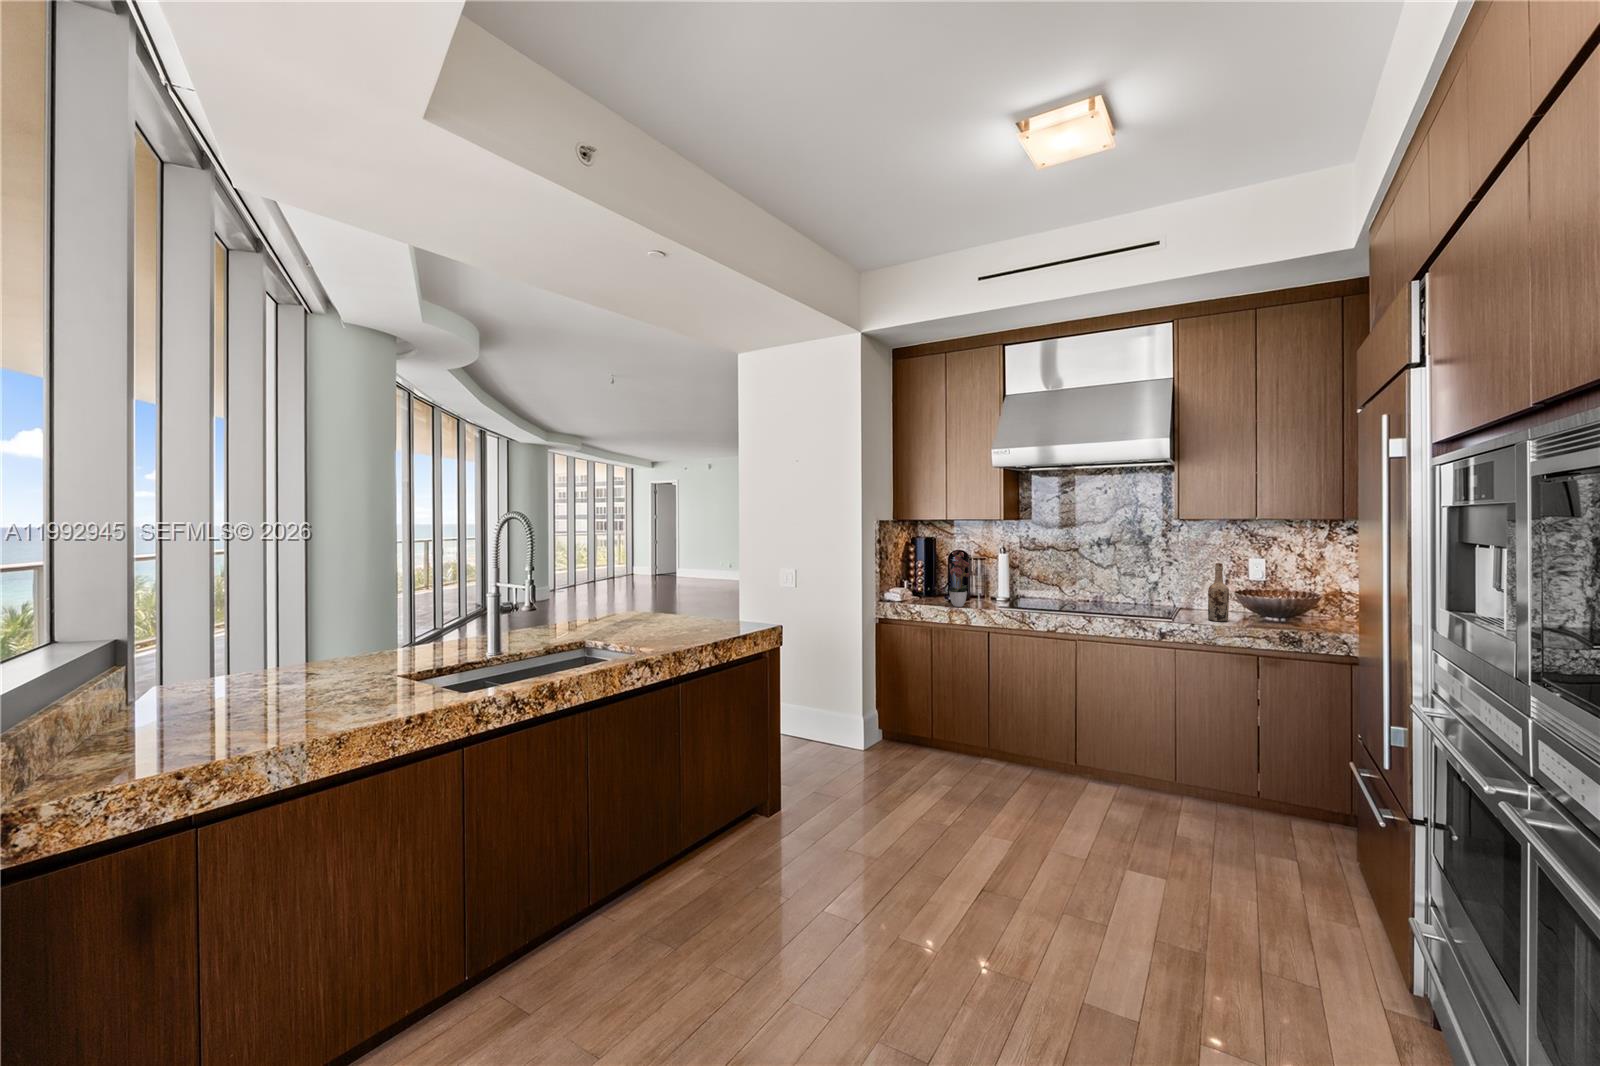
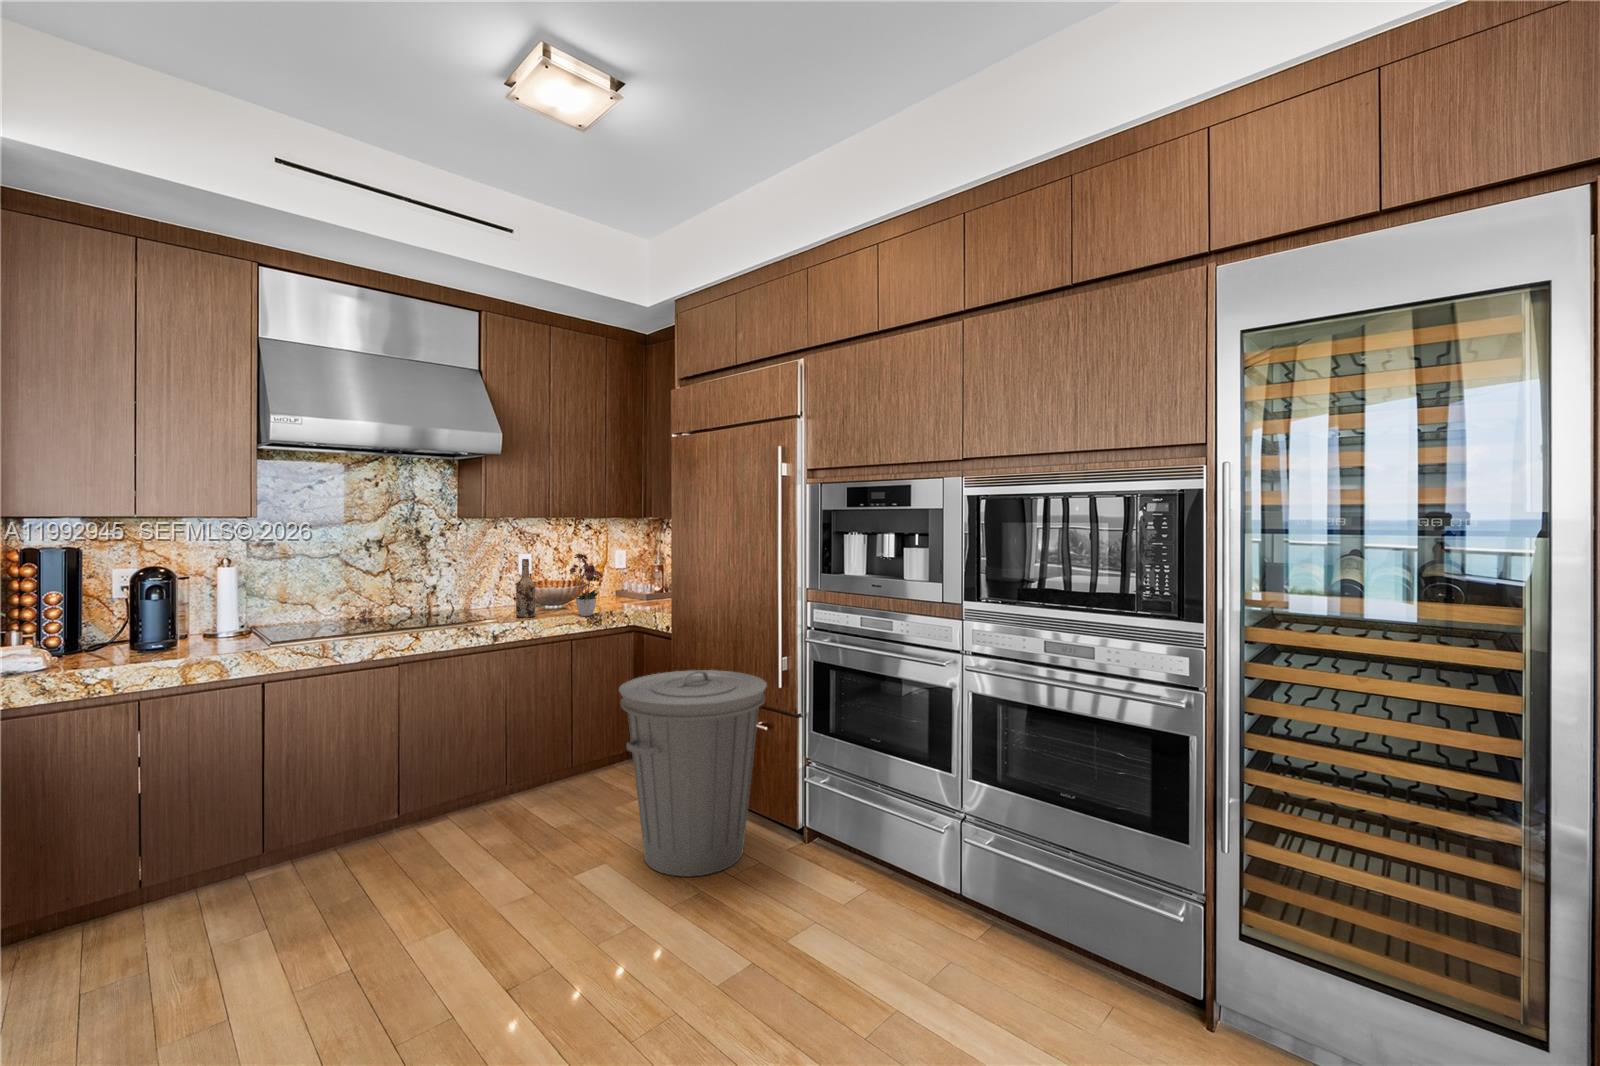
flower arrangement: present [949,551,969,607] -> present [570,553,603,616]
trash can: none [1178,698,1383,944] -> present [619,670,767,877]

